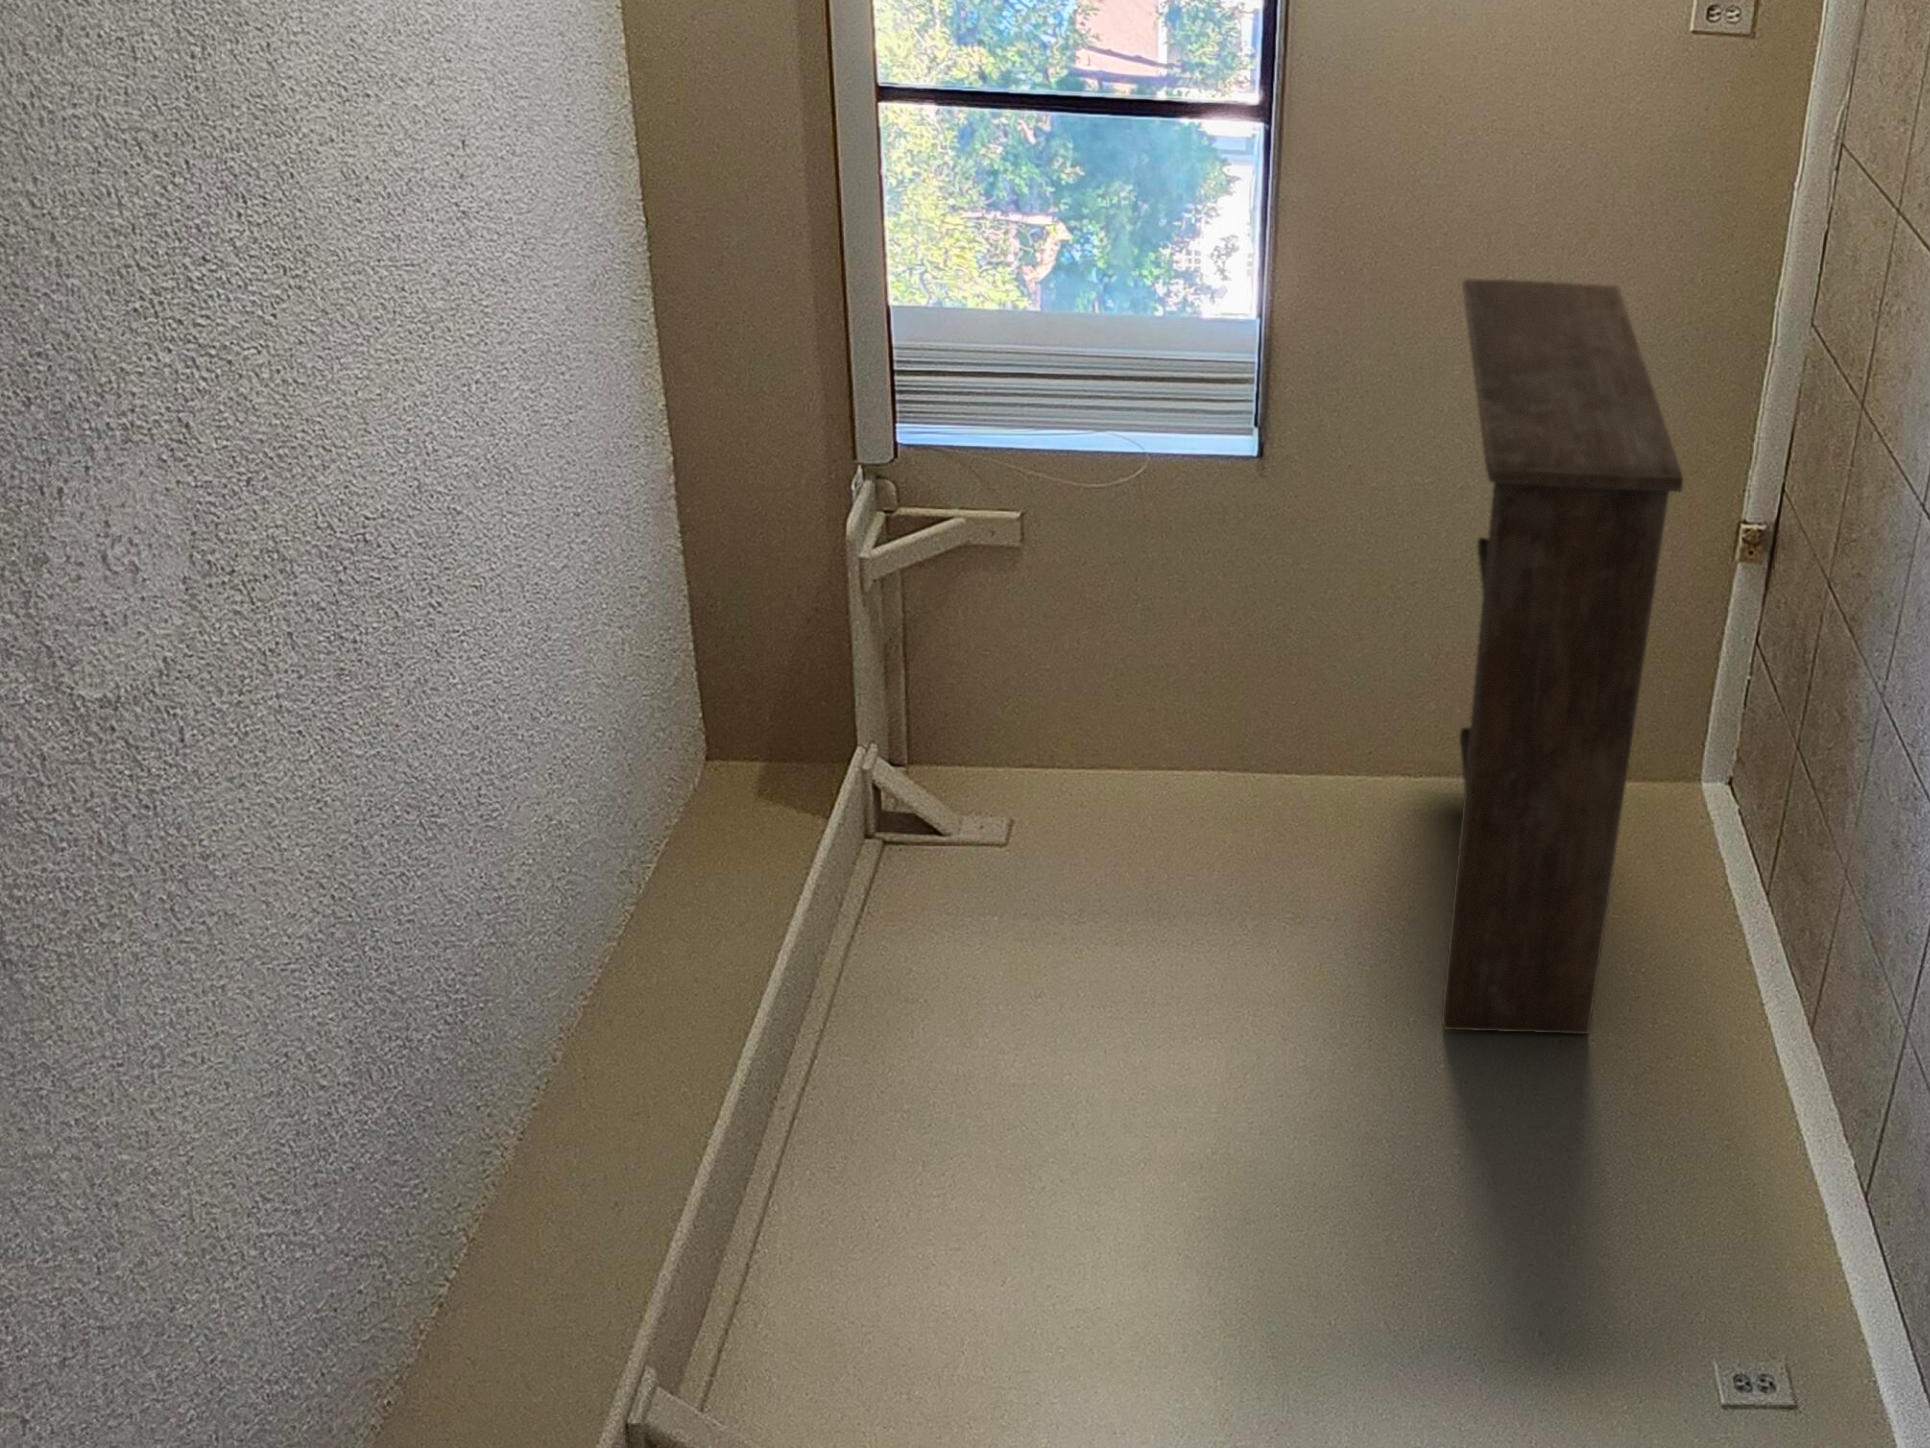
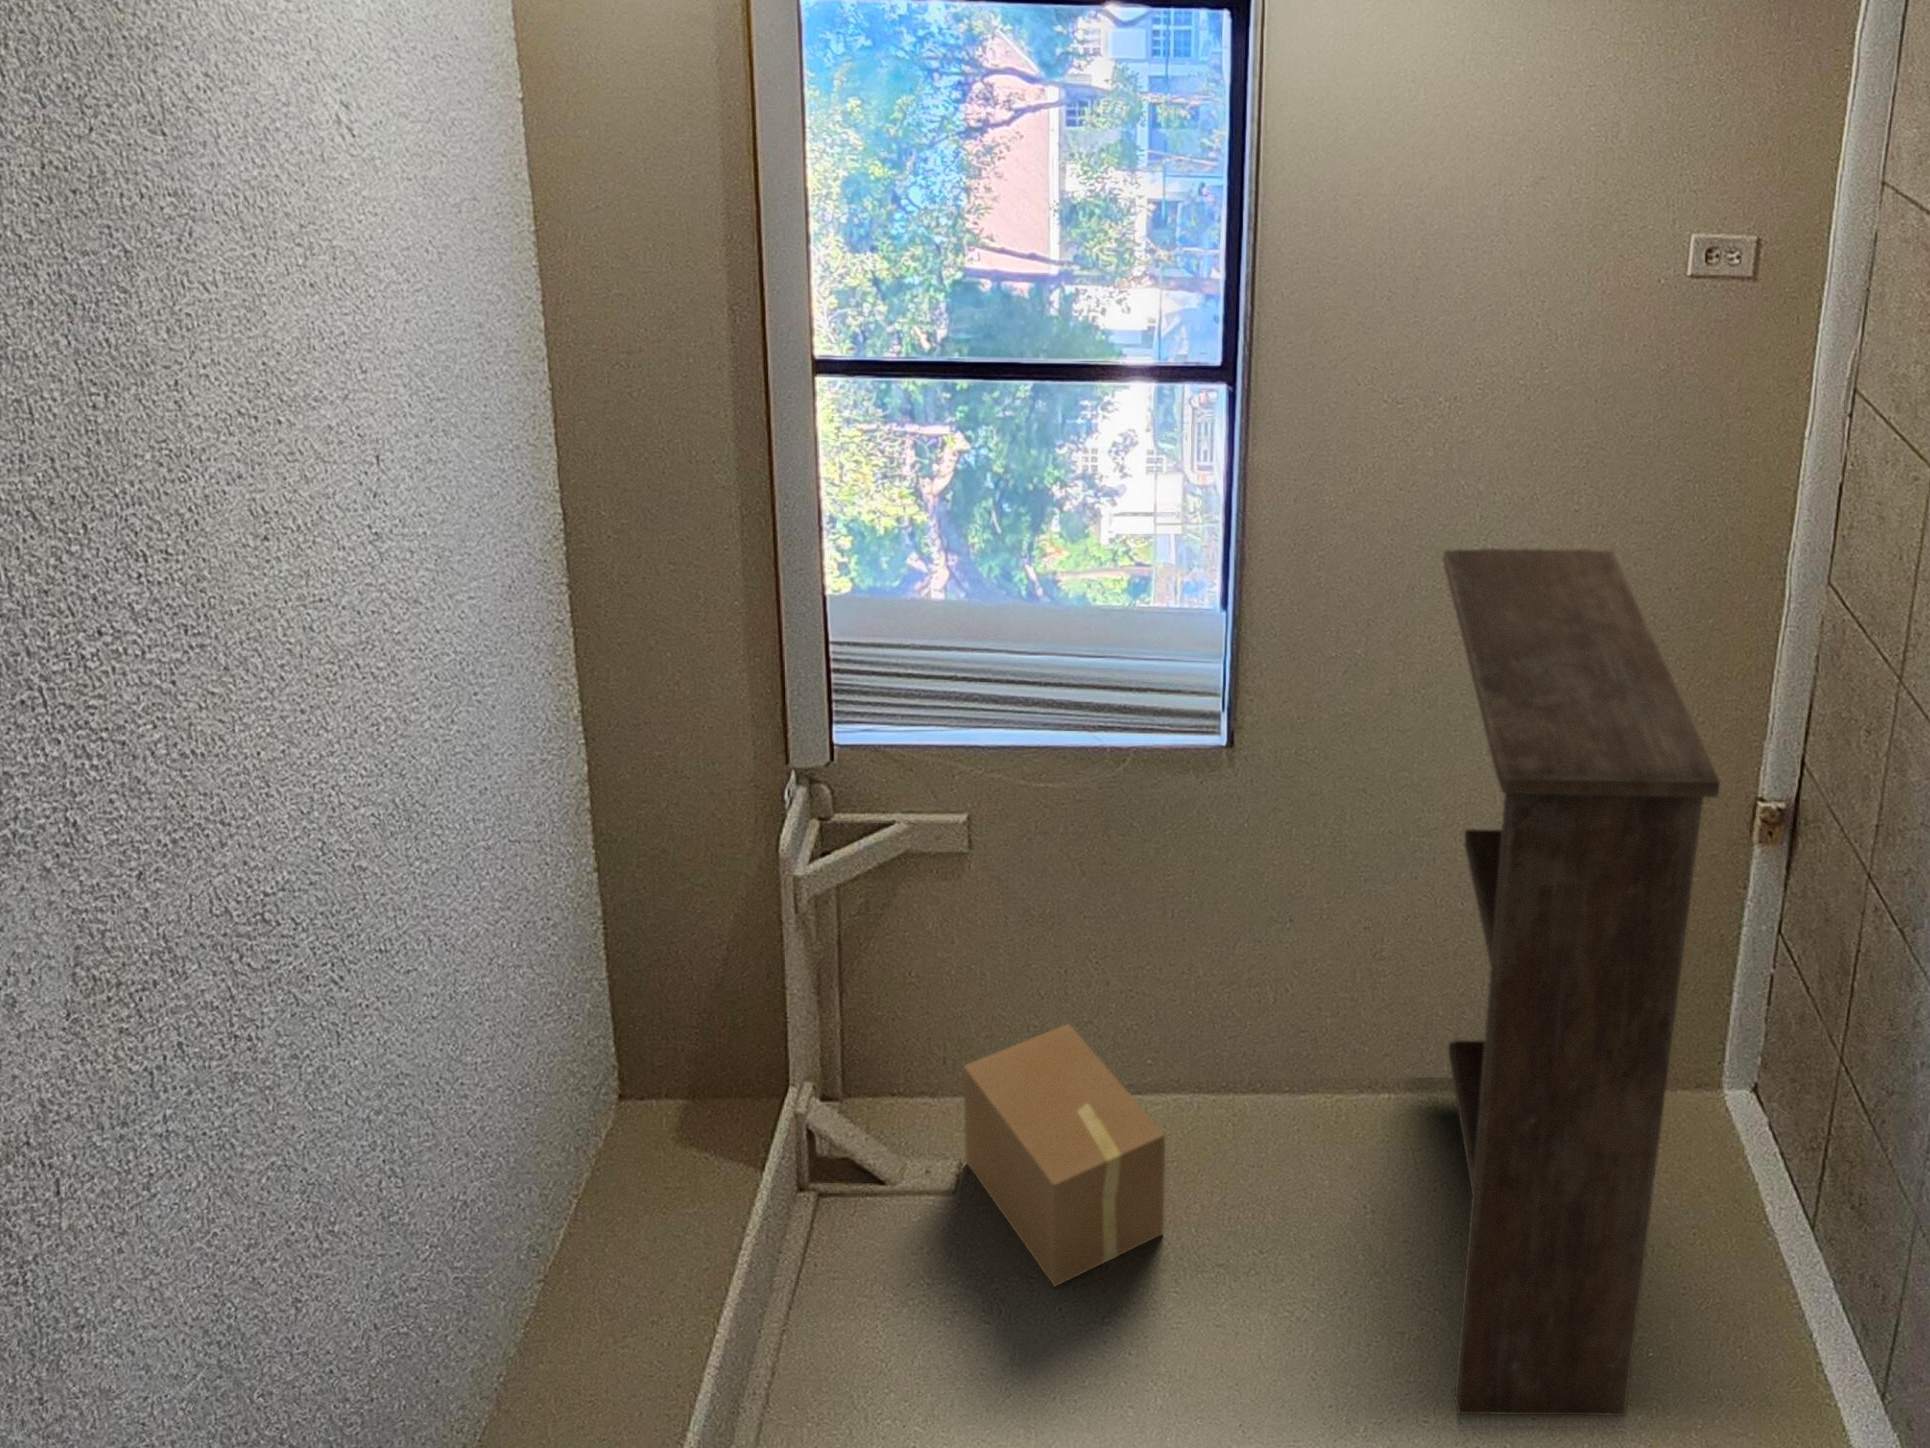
cardboard box: none [1018,705,1197,924] -> present [963,1024,1165,1286]

